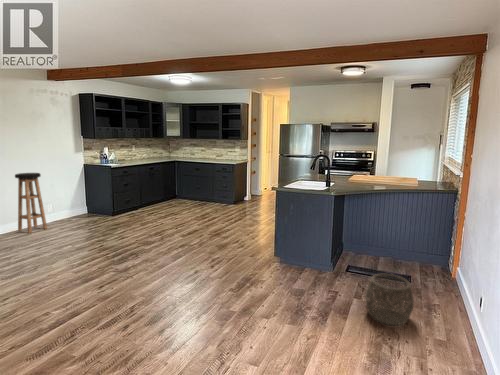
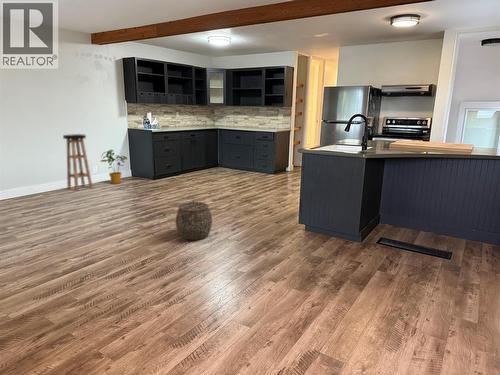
house plant: none [55,188,85,223] -> present [101,150,127,184]
woven basket: present [365,274,414,326] -> present [176,202,212,240]

